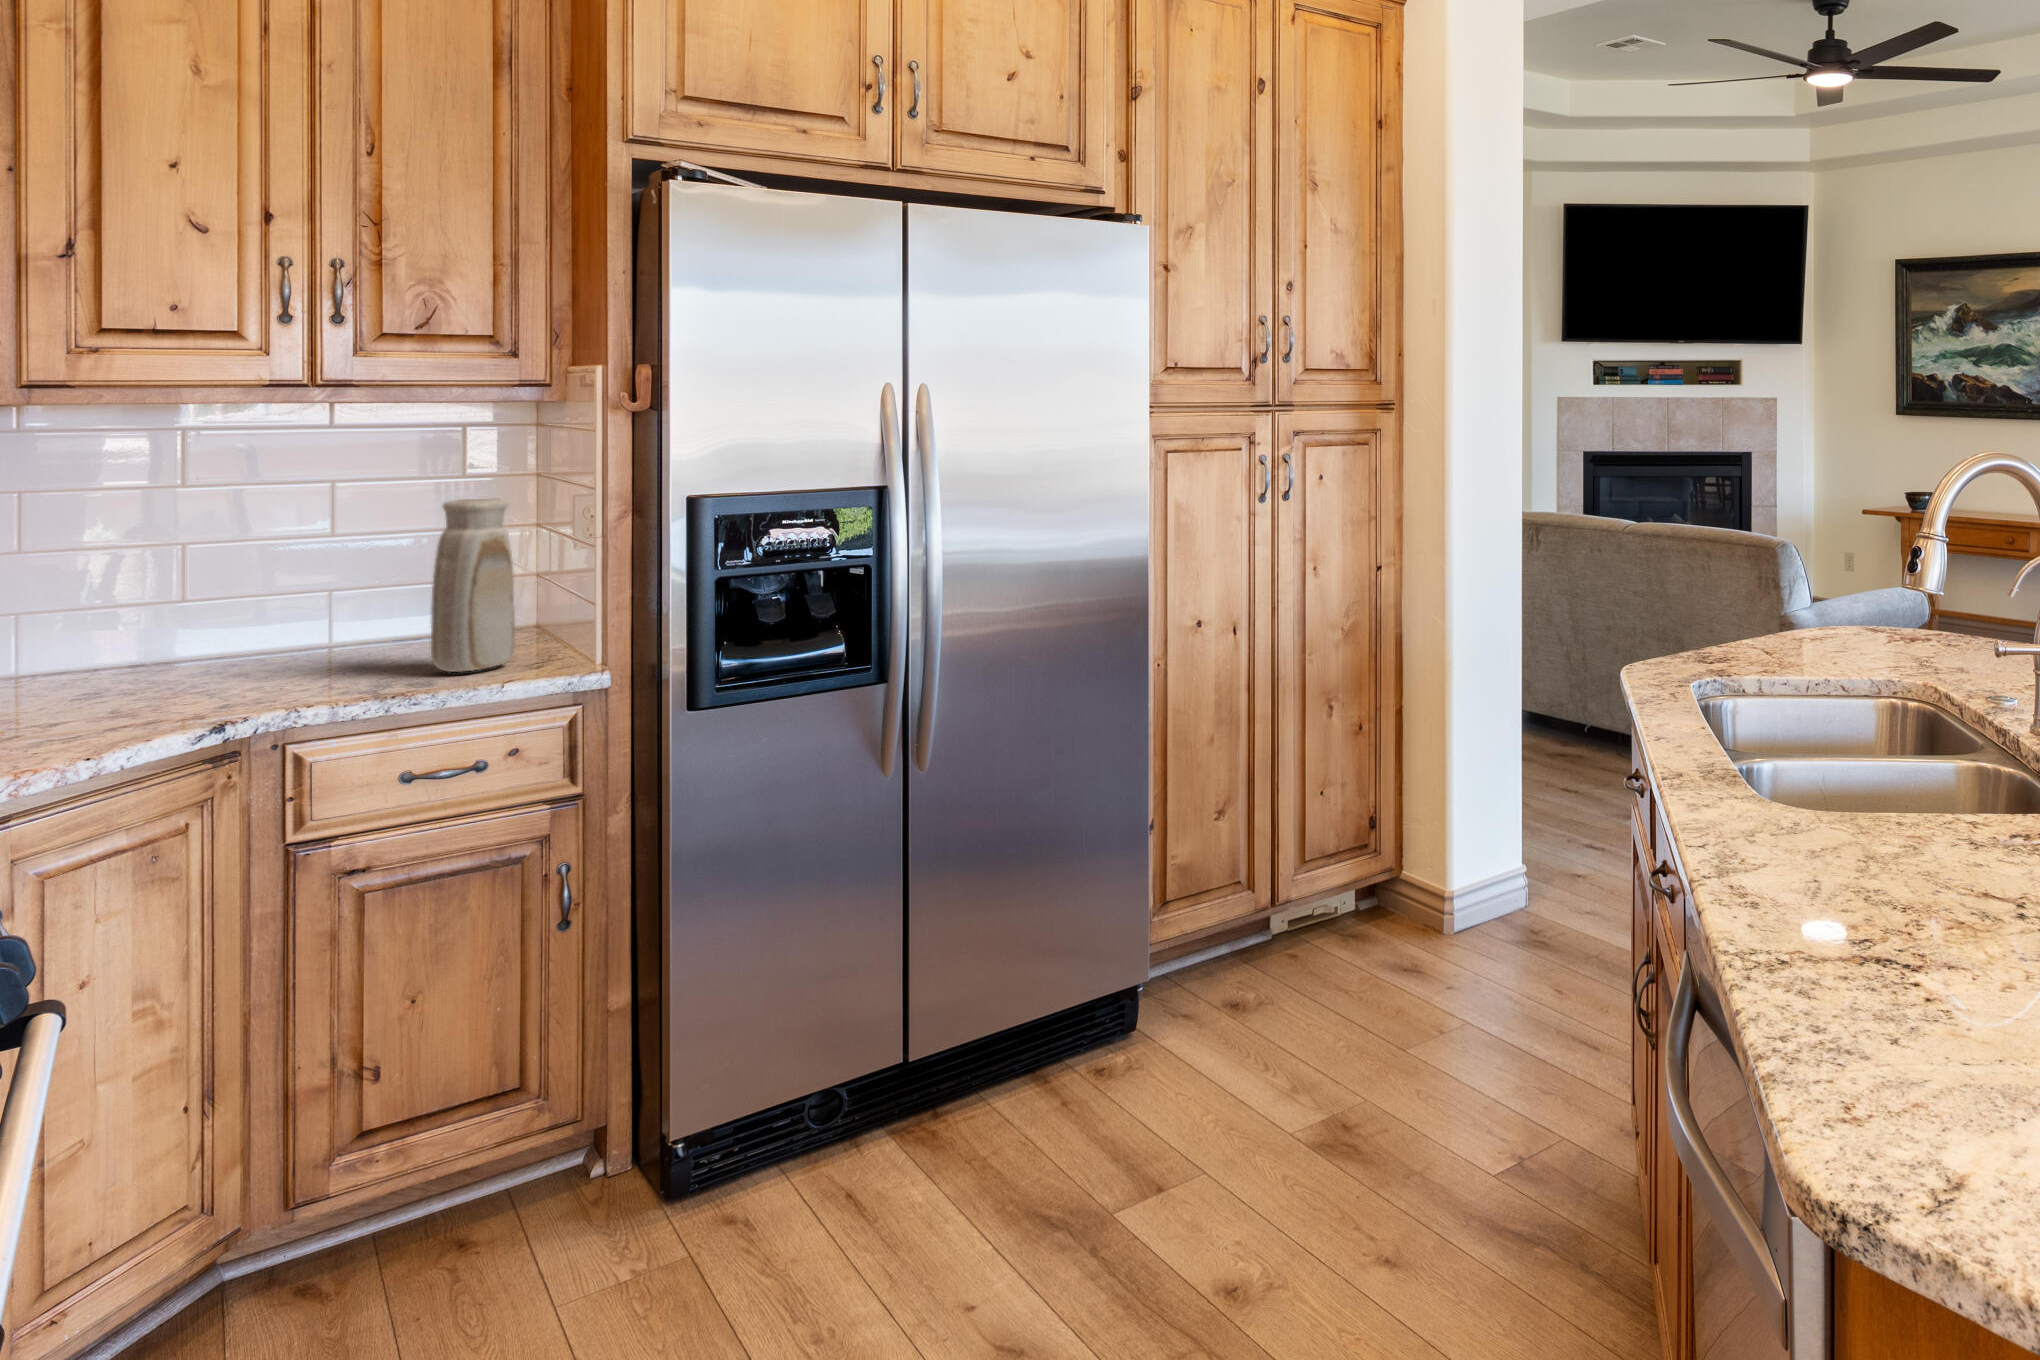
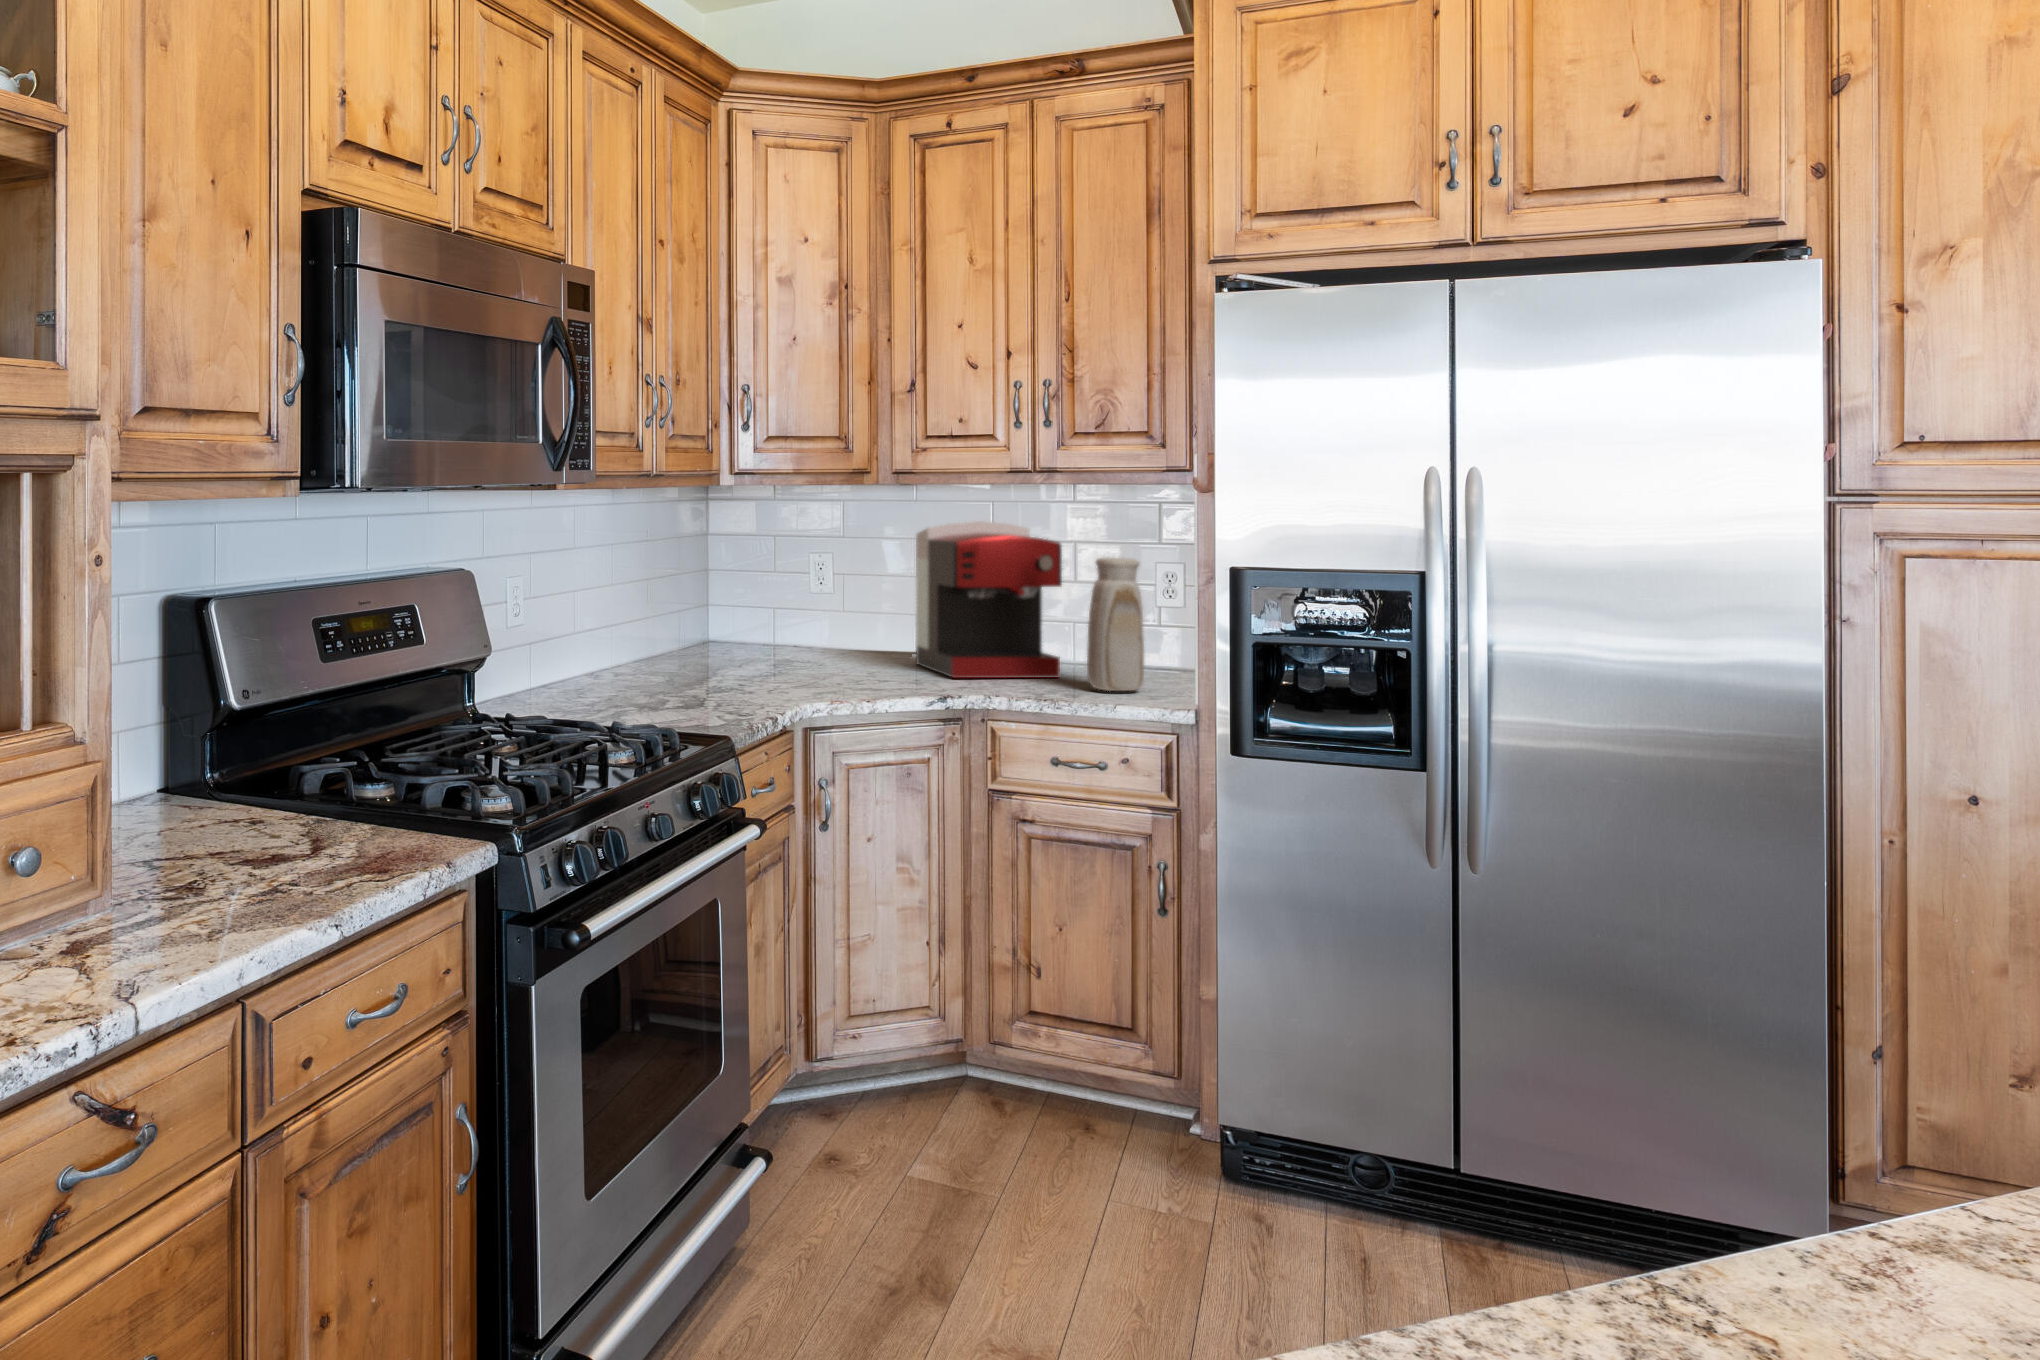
coffee maker: none [62,458,362,697] -> present [916,521,1062,678]

